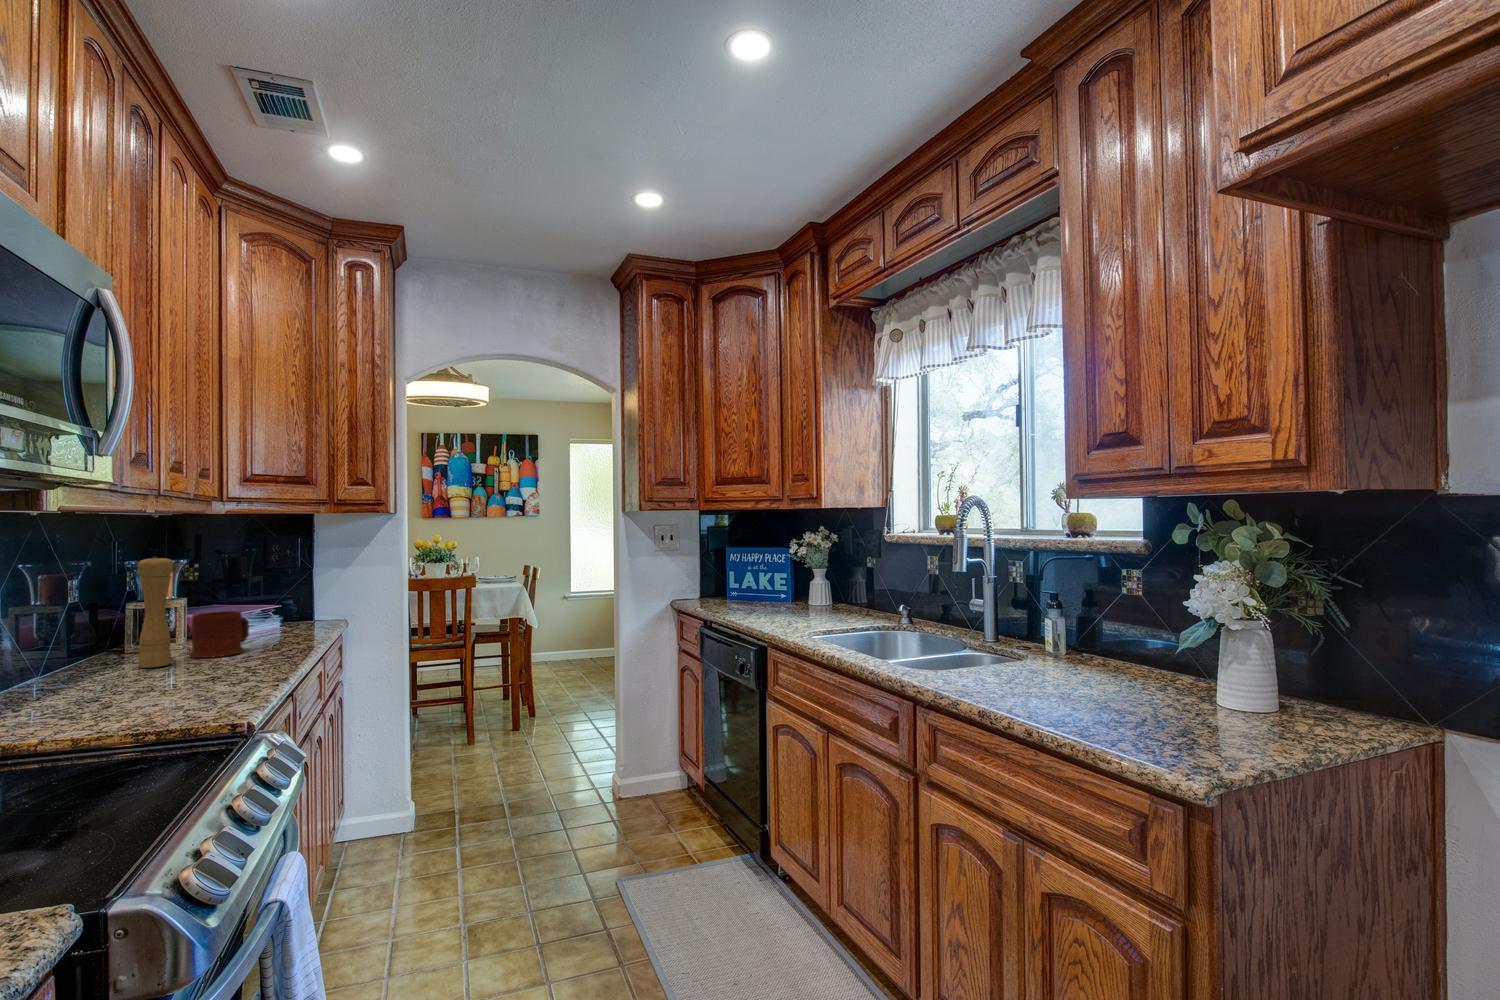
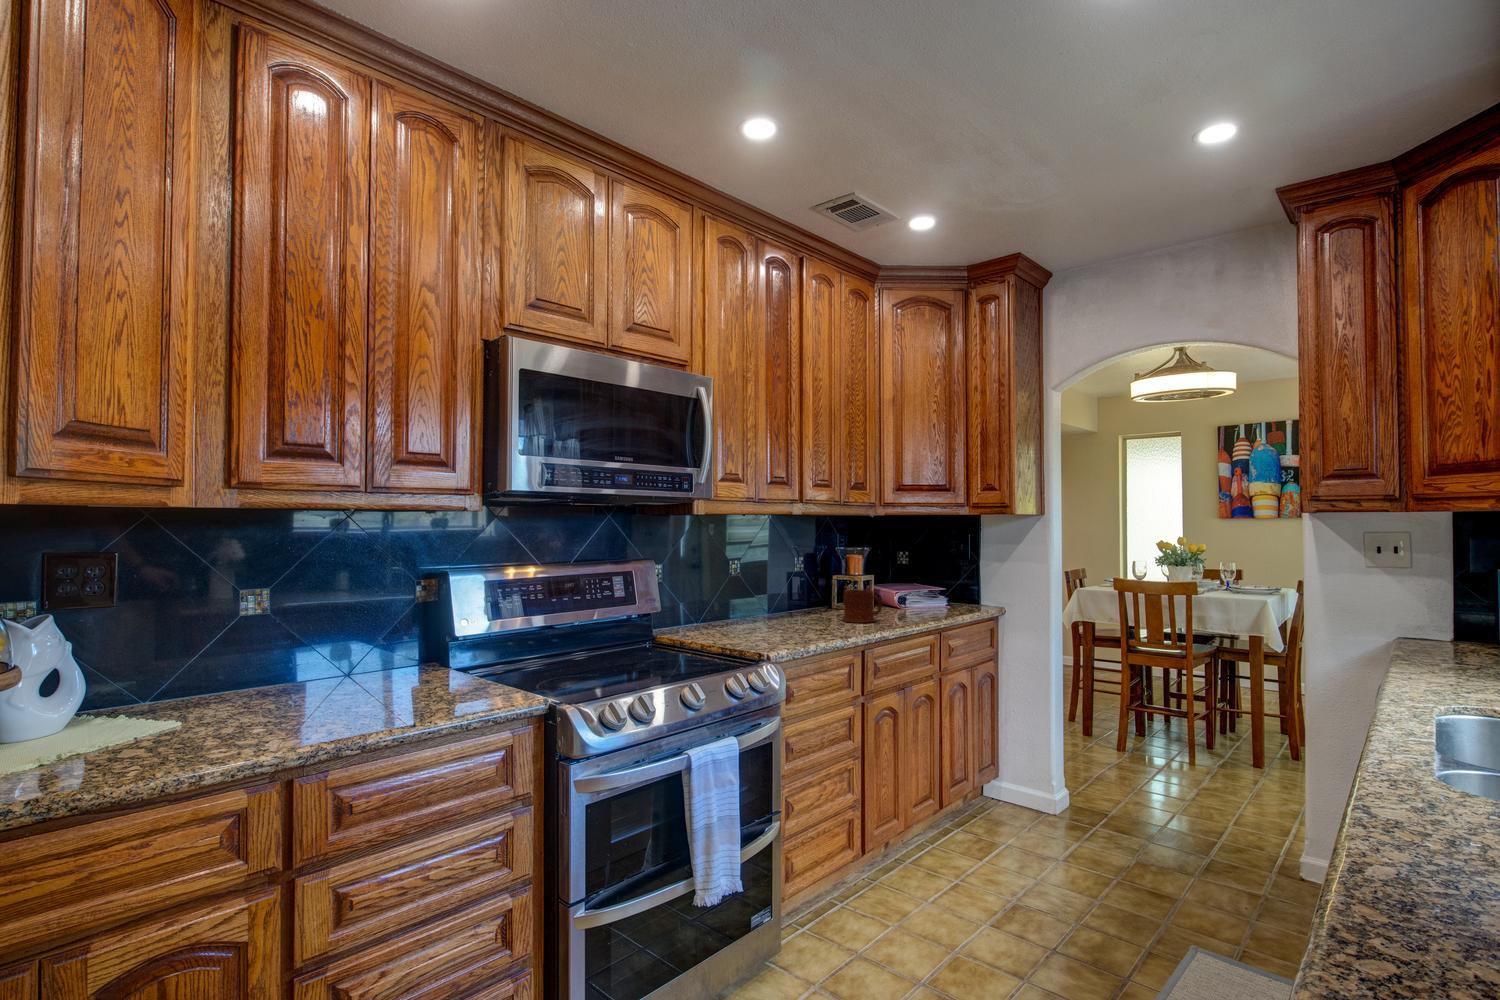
pepper mill: present [138,556,173,668] -> none [806,546,825,622]

